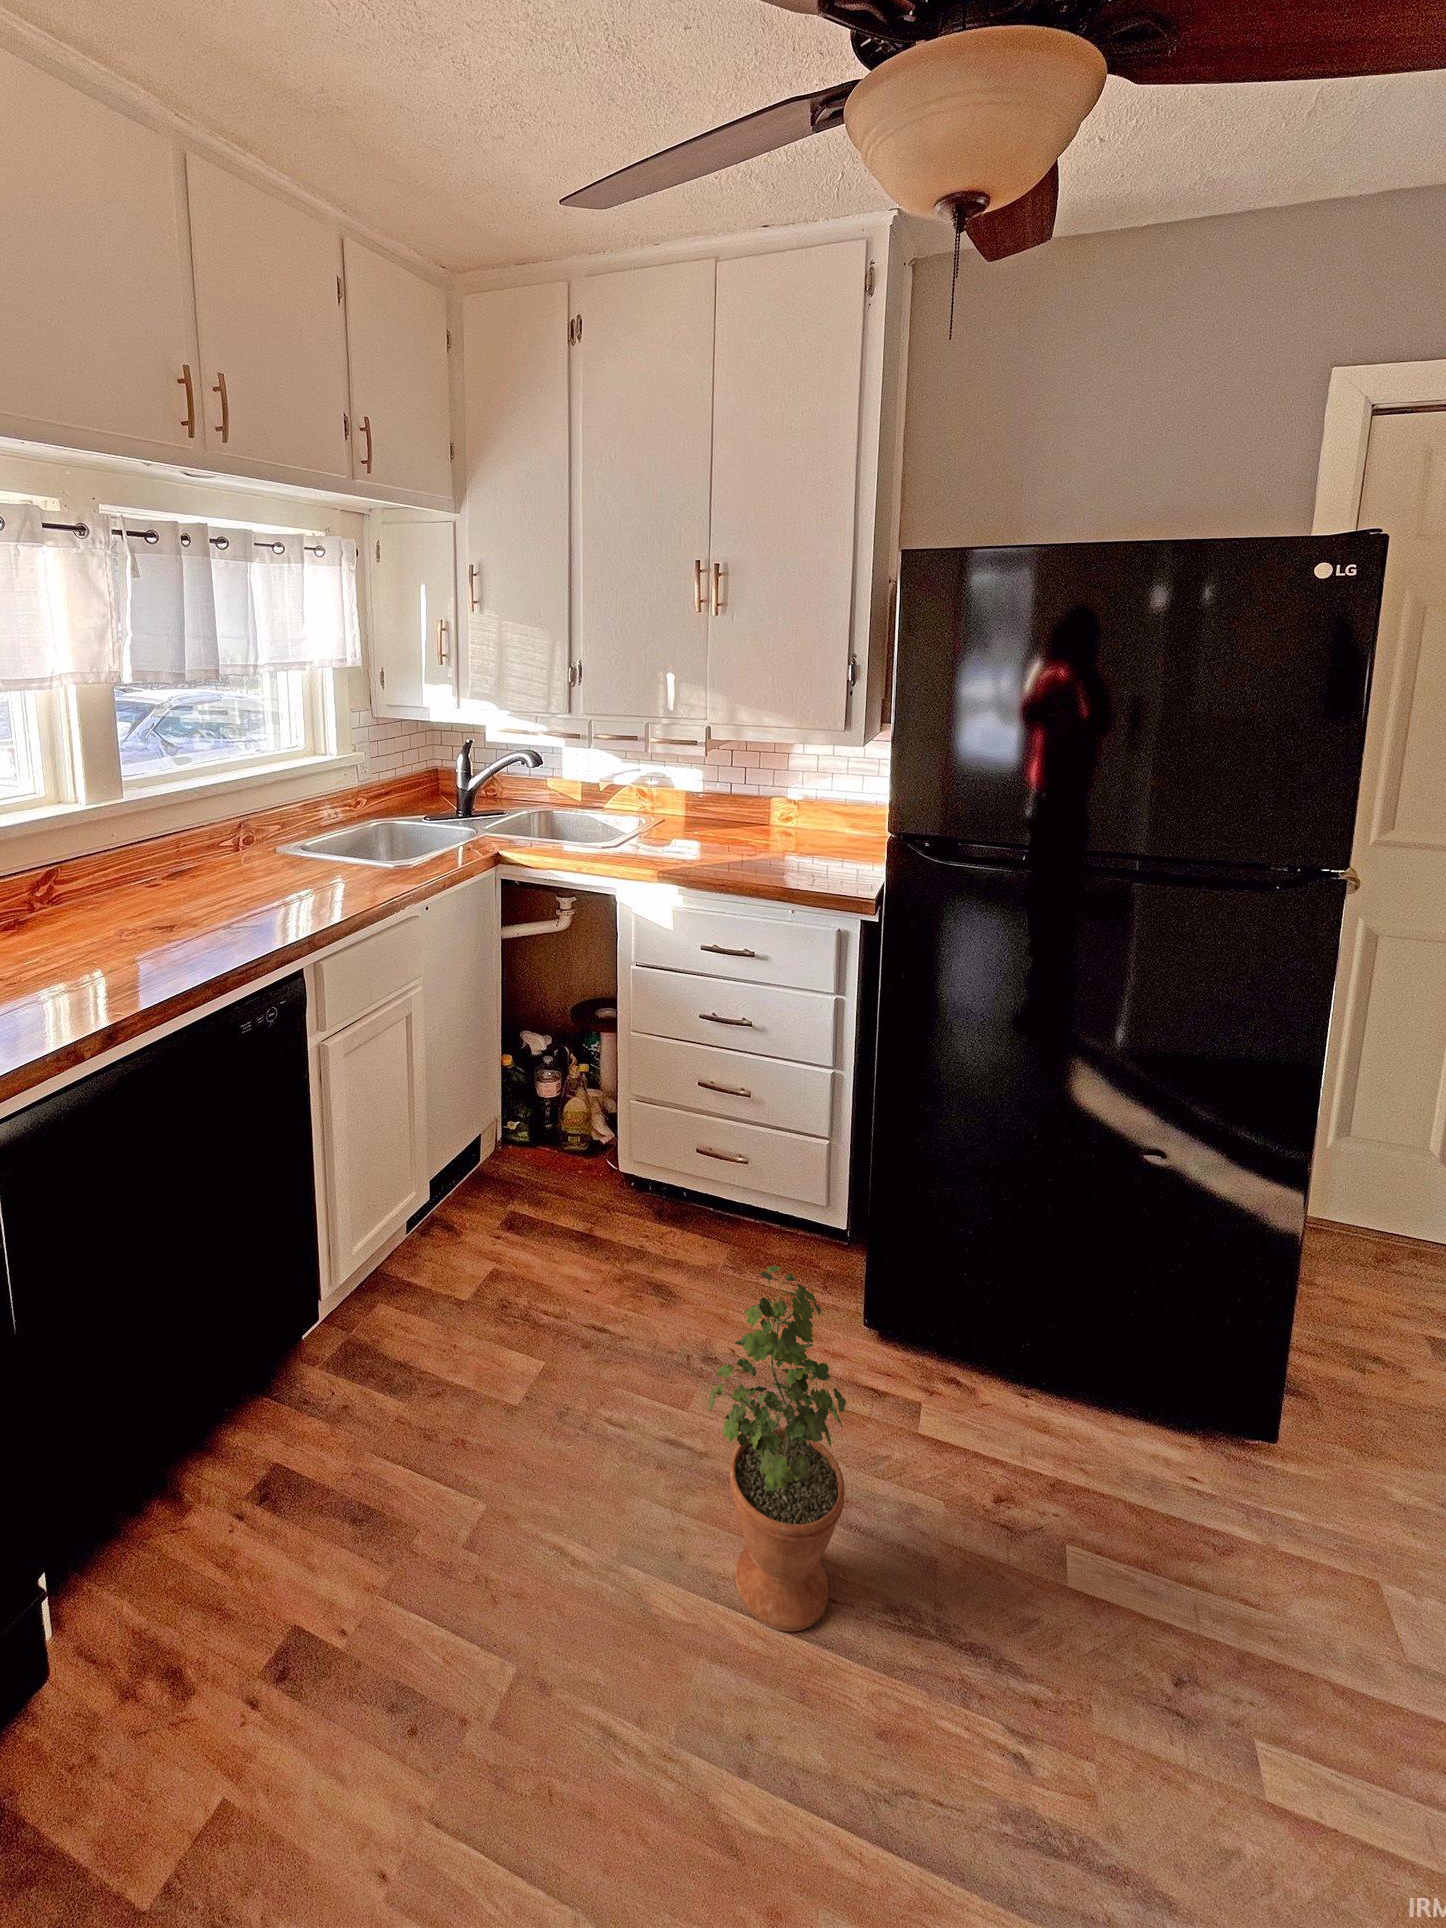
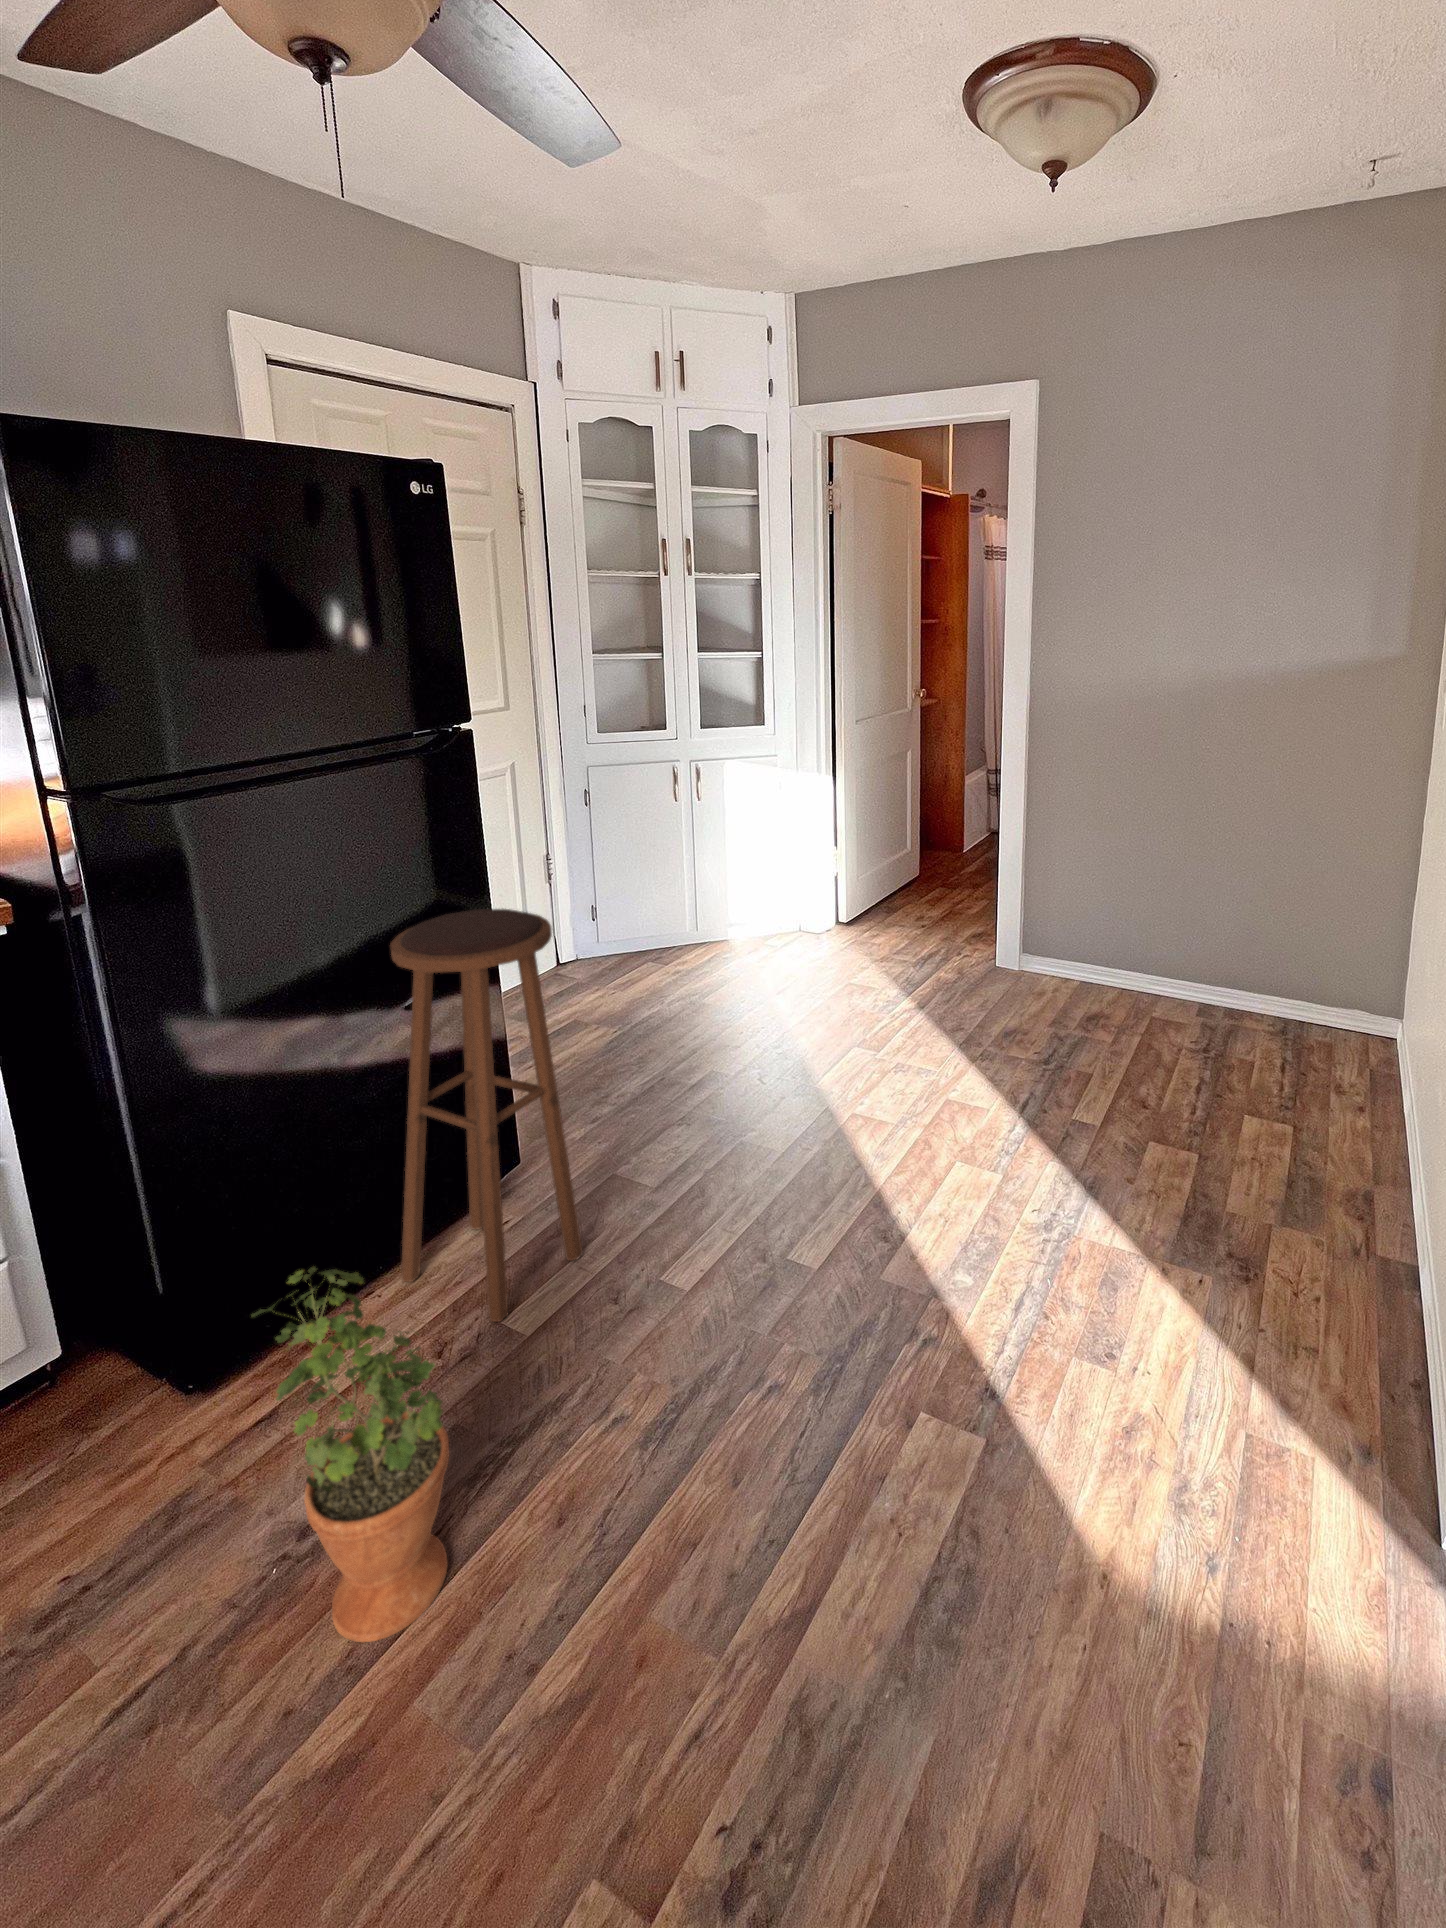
stool: none [1049,1068,1280,1598] -> present [390,909,583,1322]

